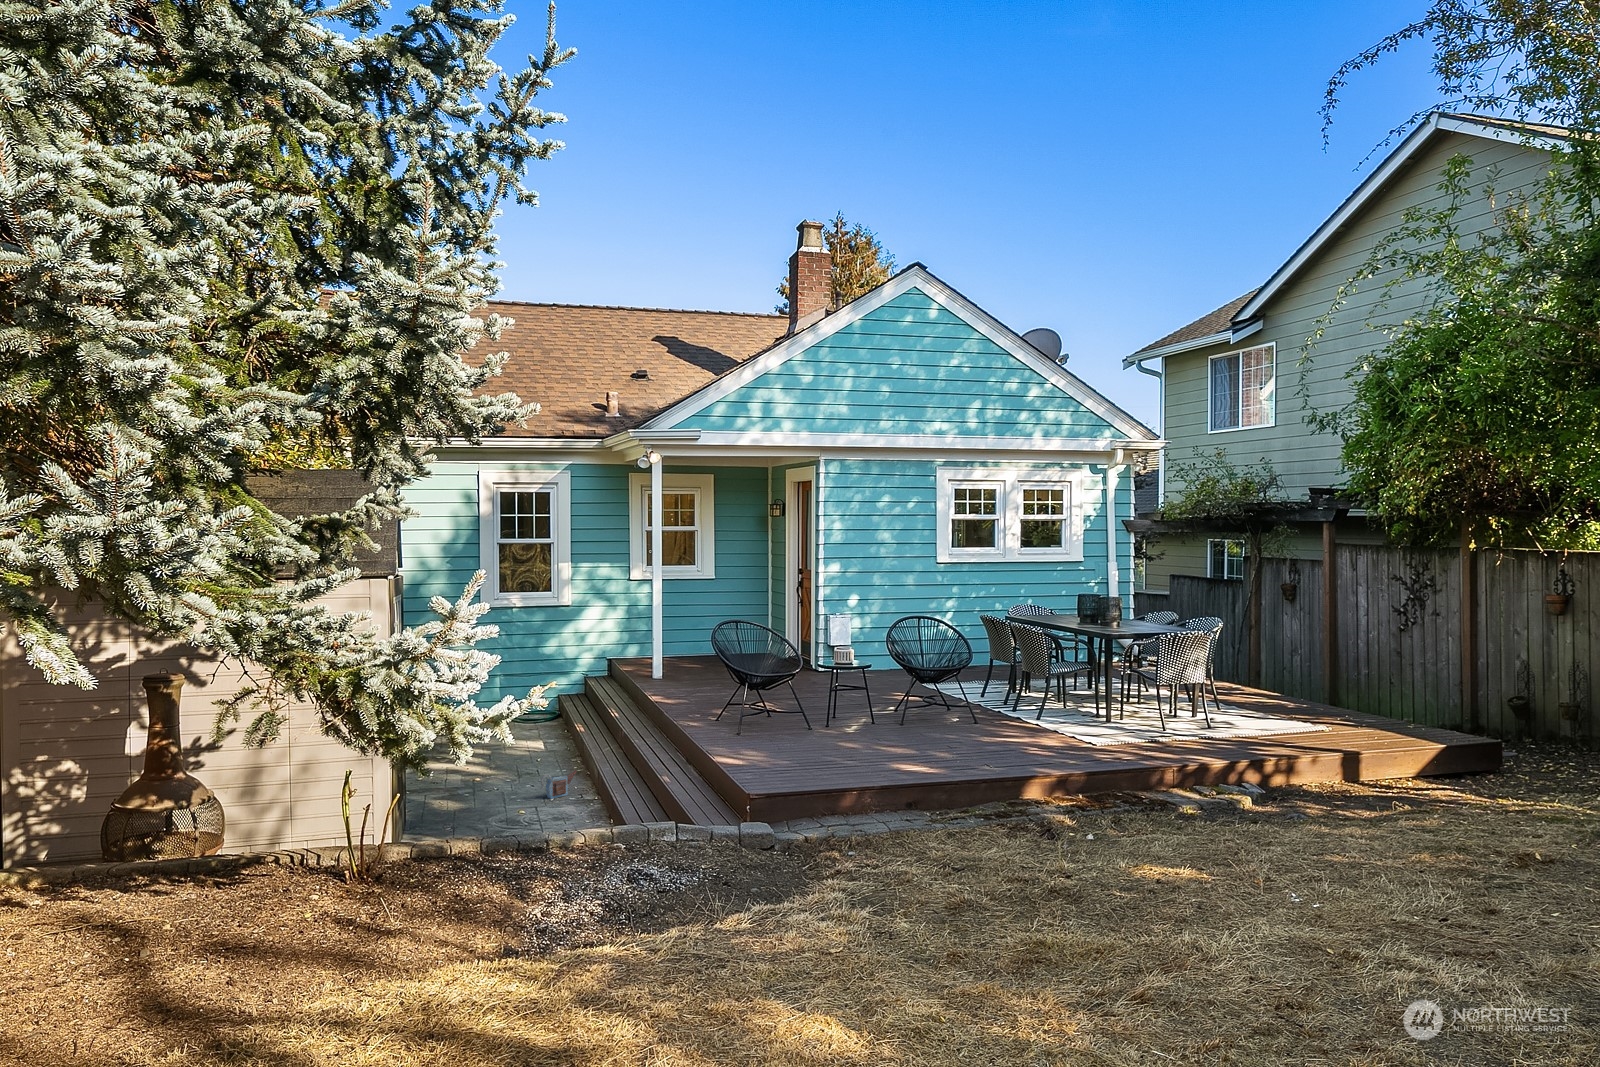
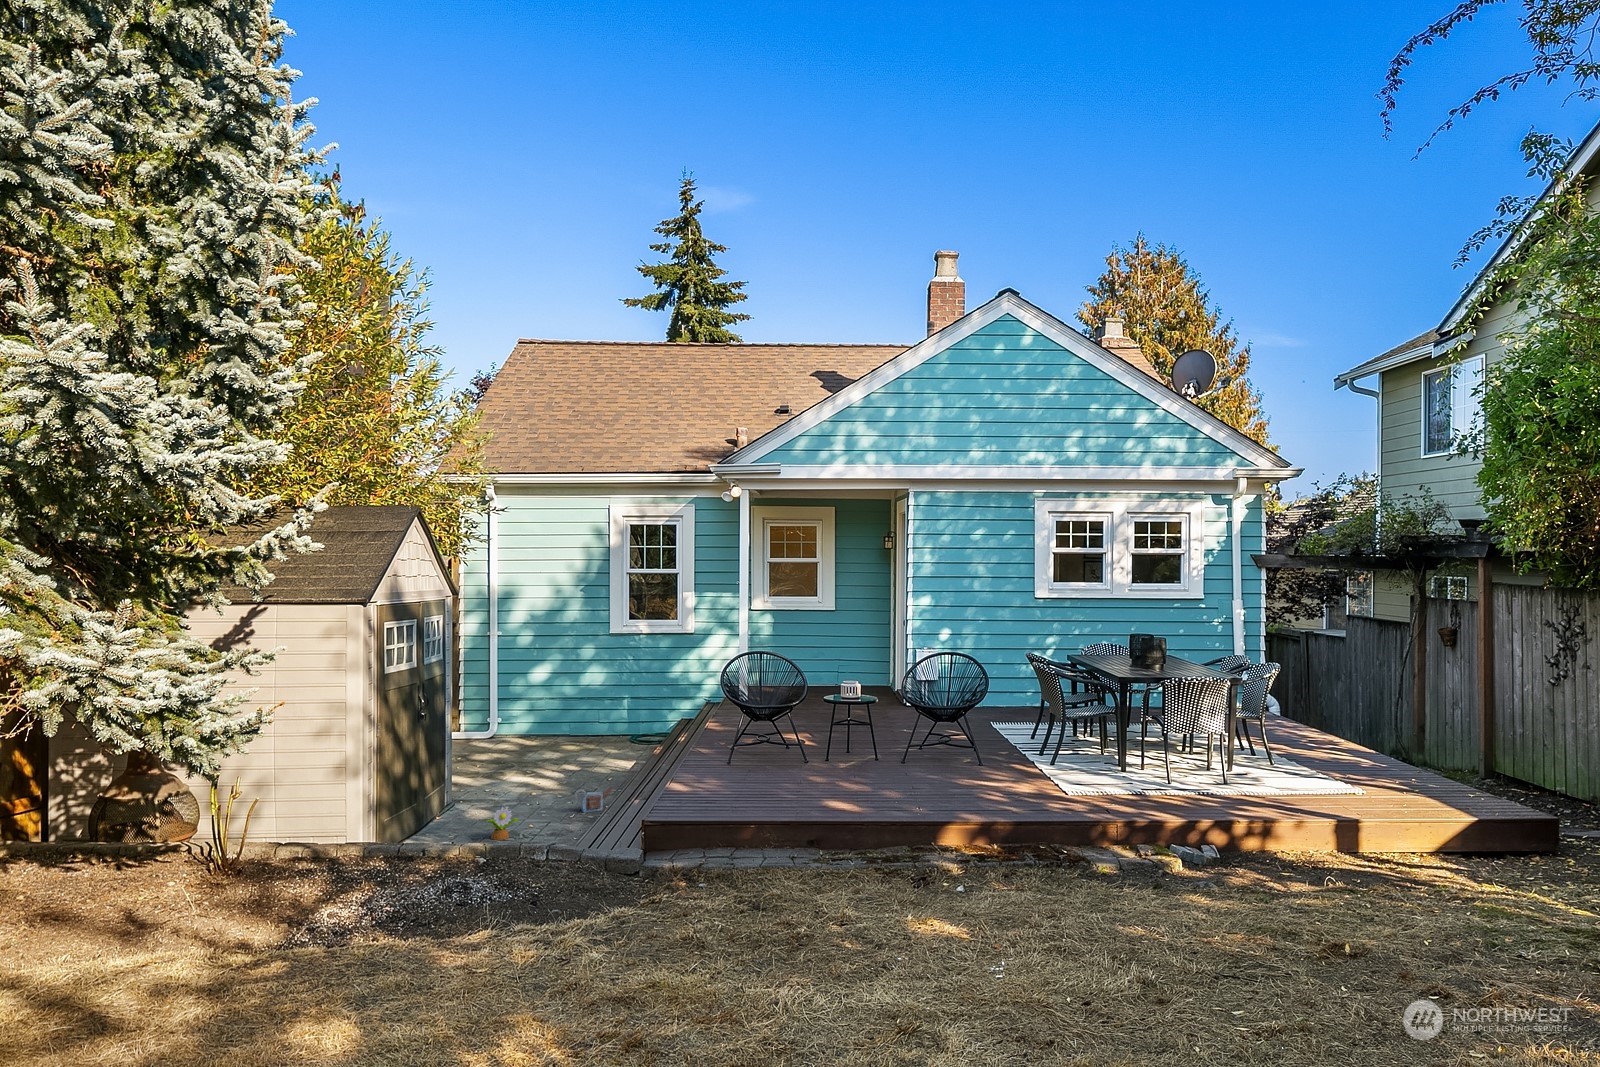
decorative plant: none [471,795,508,830] -> present [485,807,518,840]

